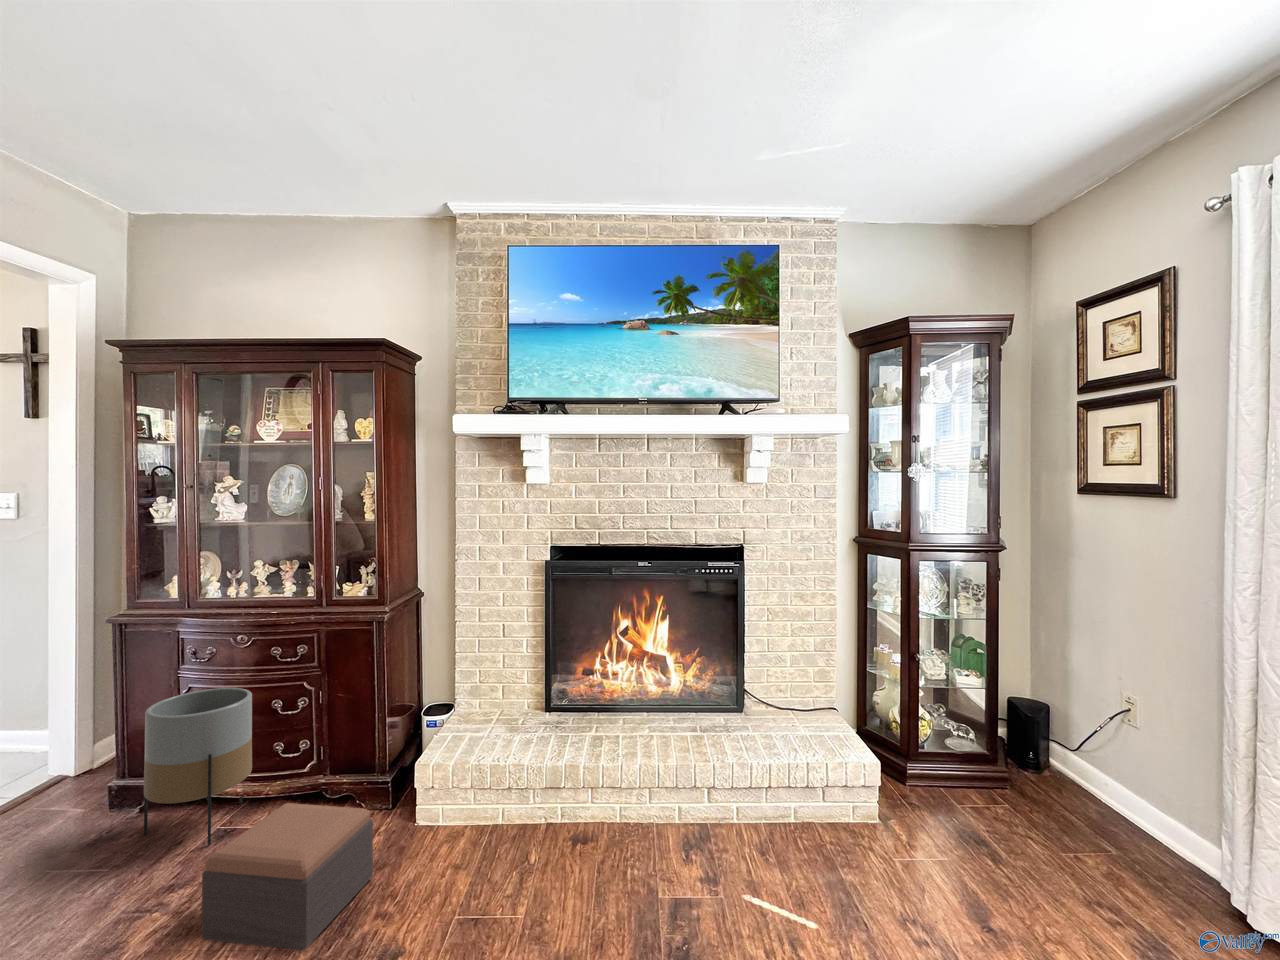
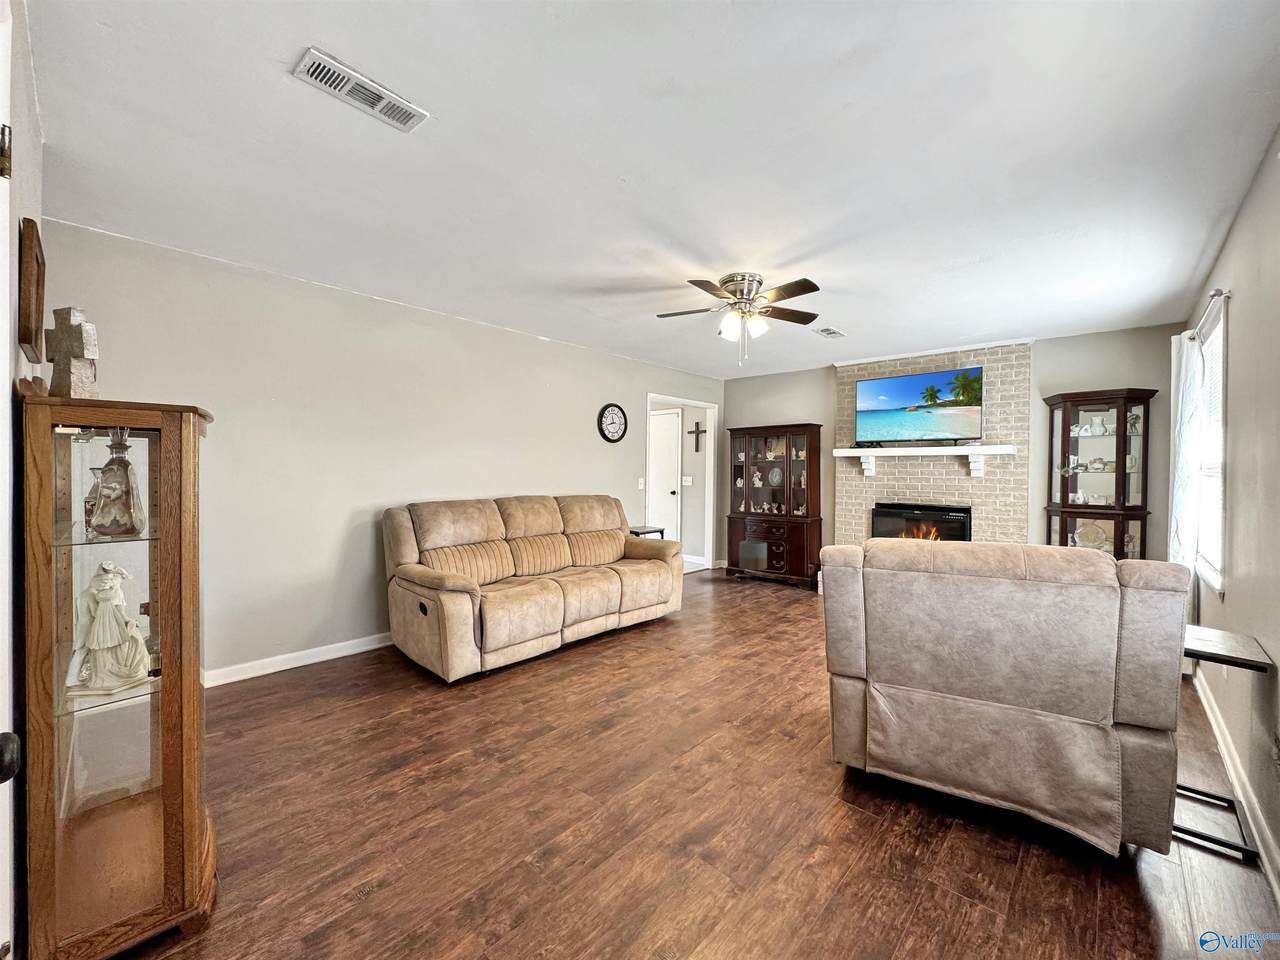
footstool: present [202,803,373,951] -> none [761,570,803,599]

